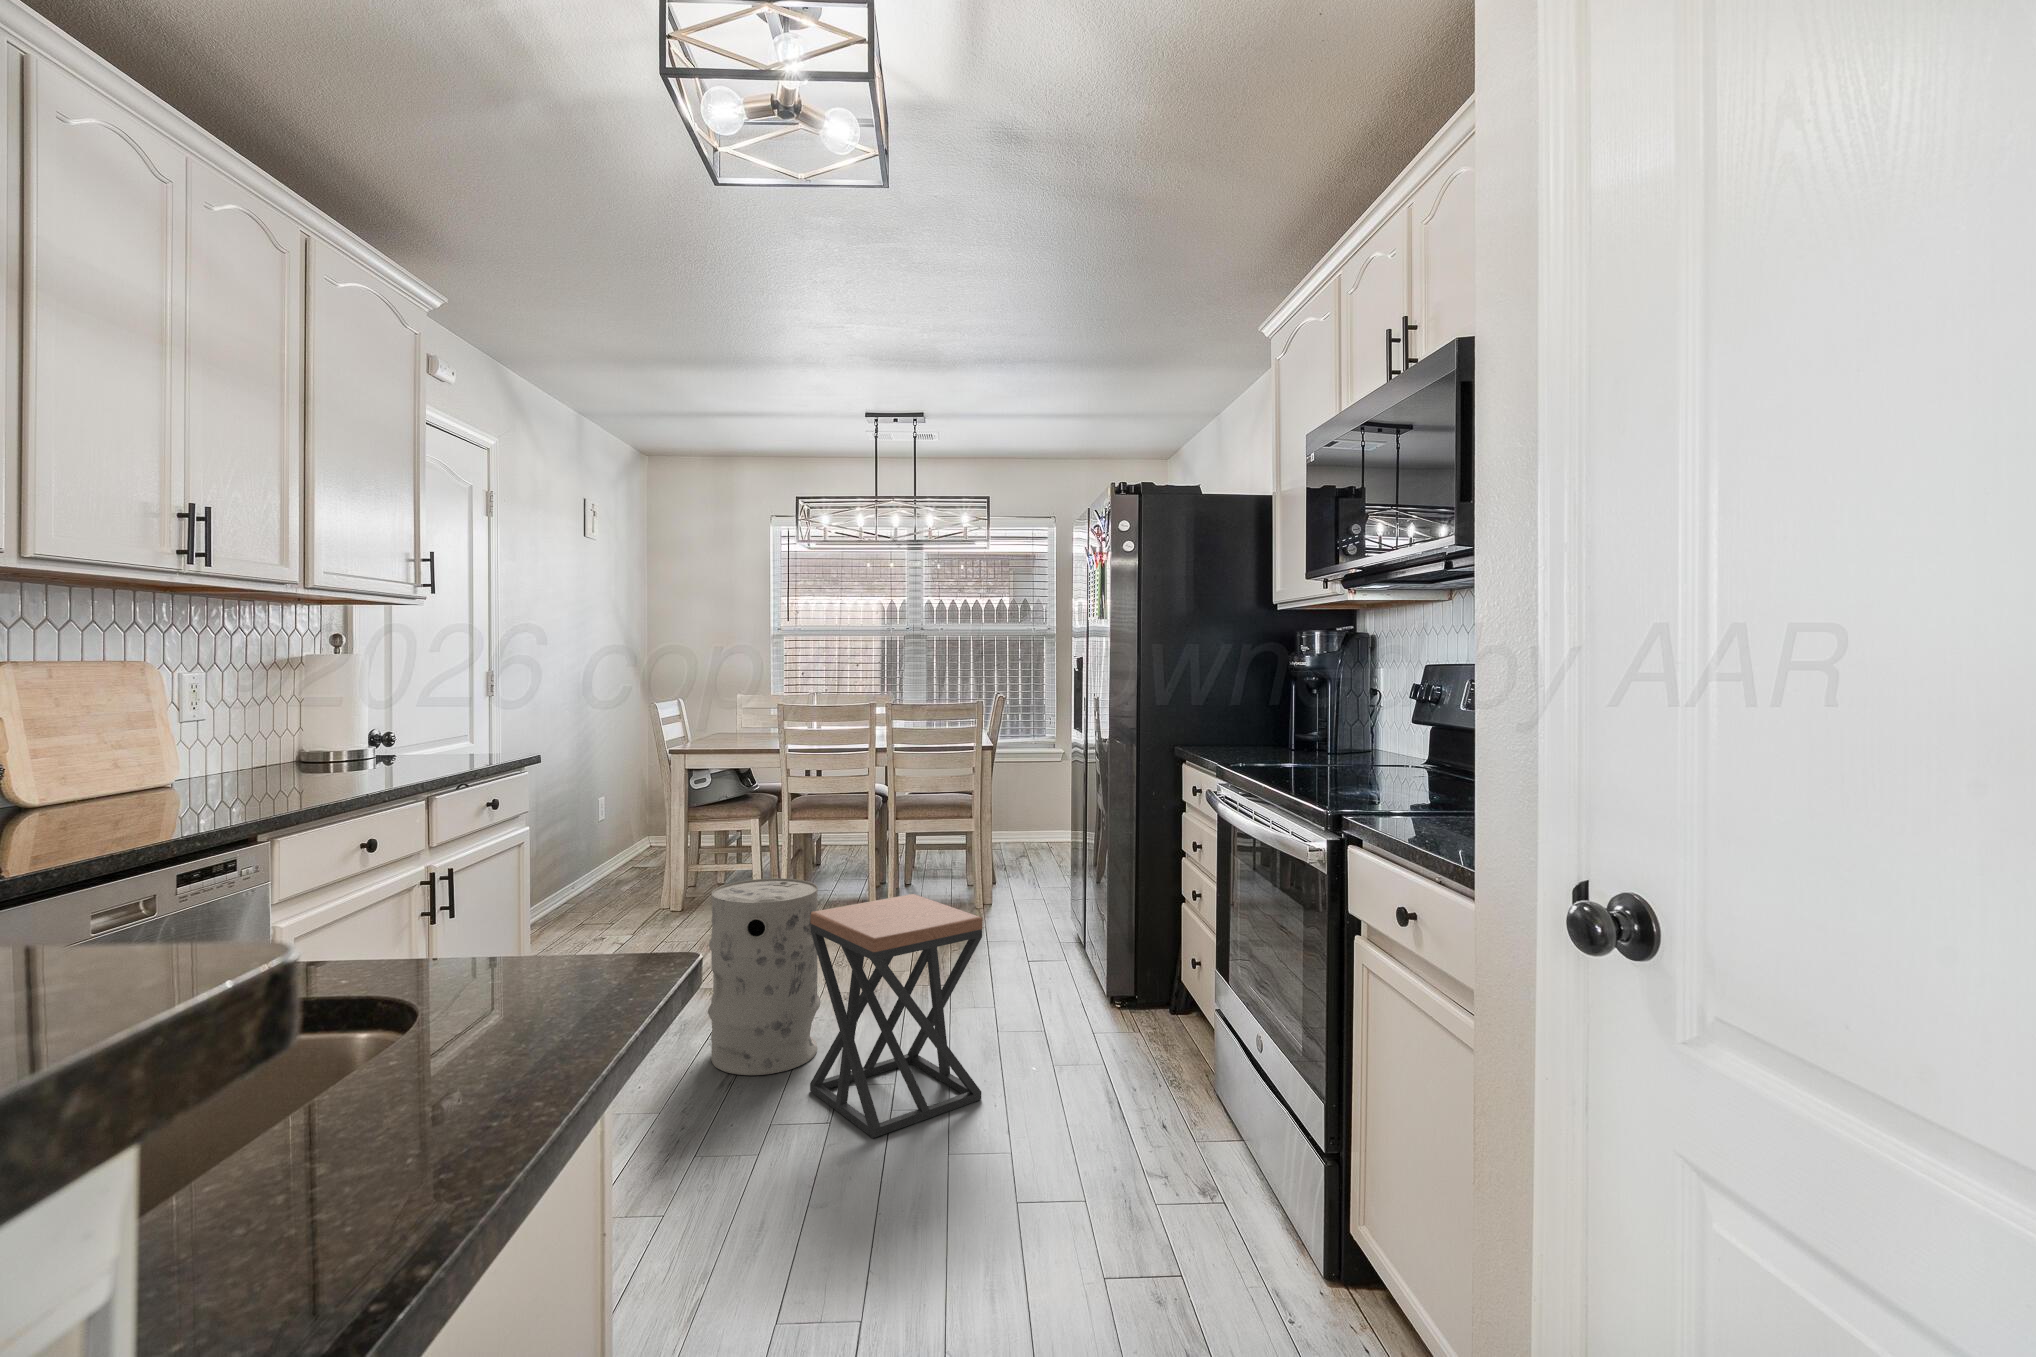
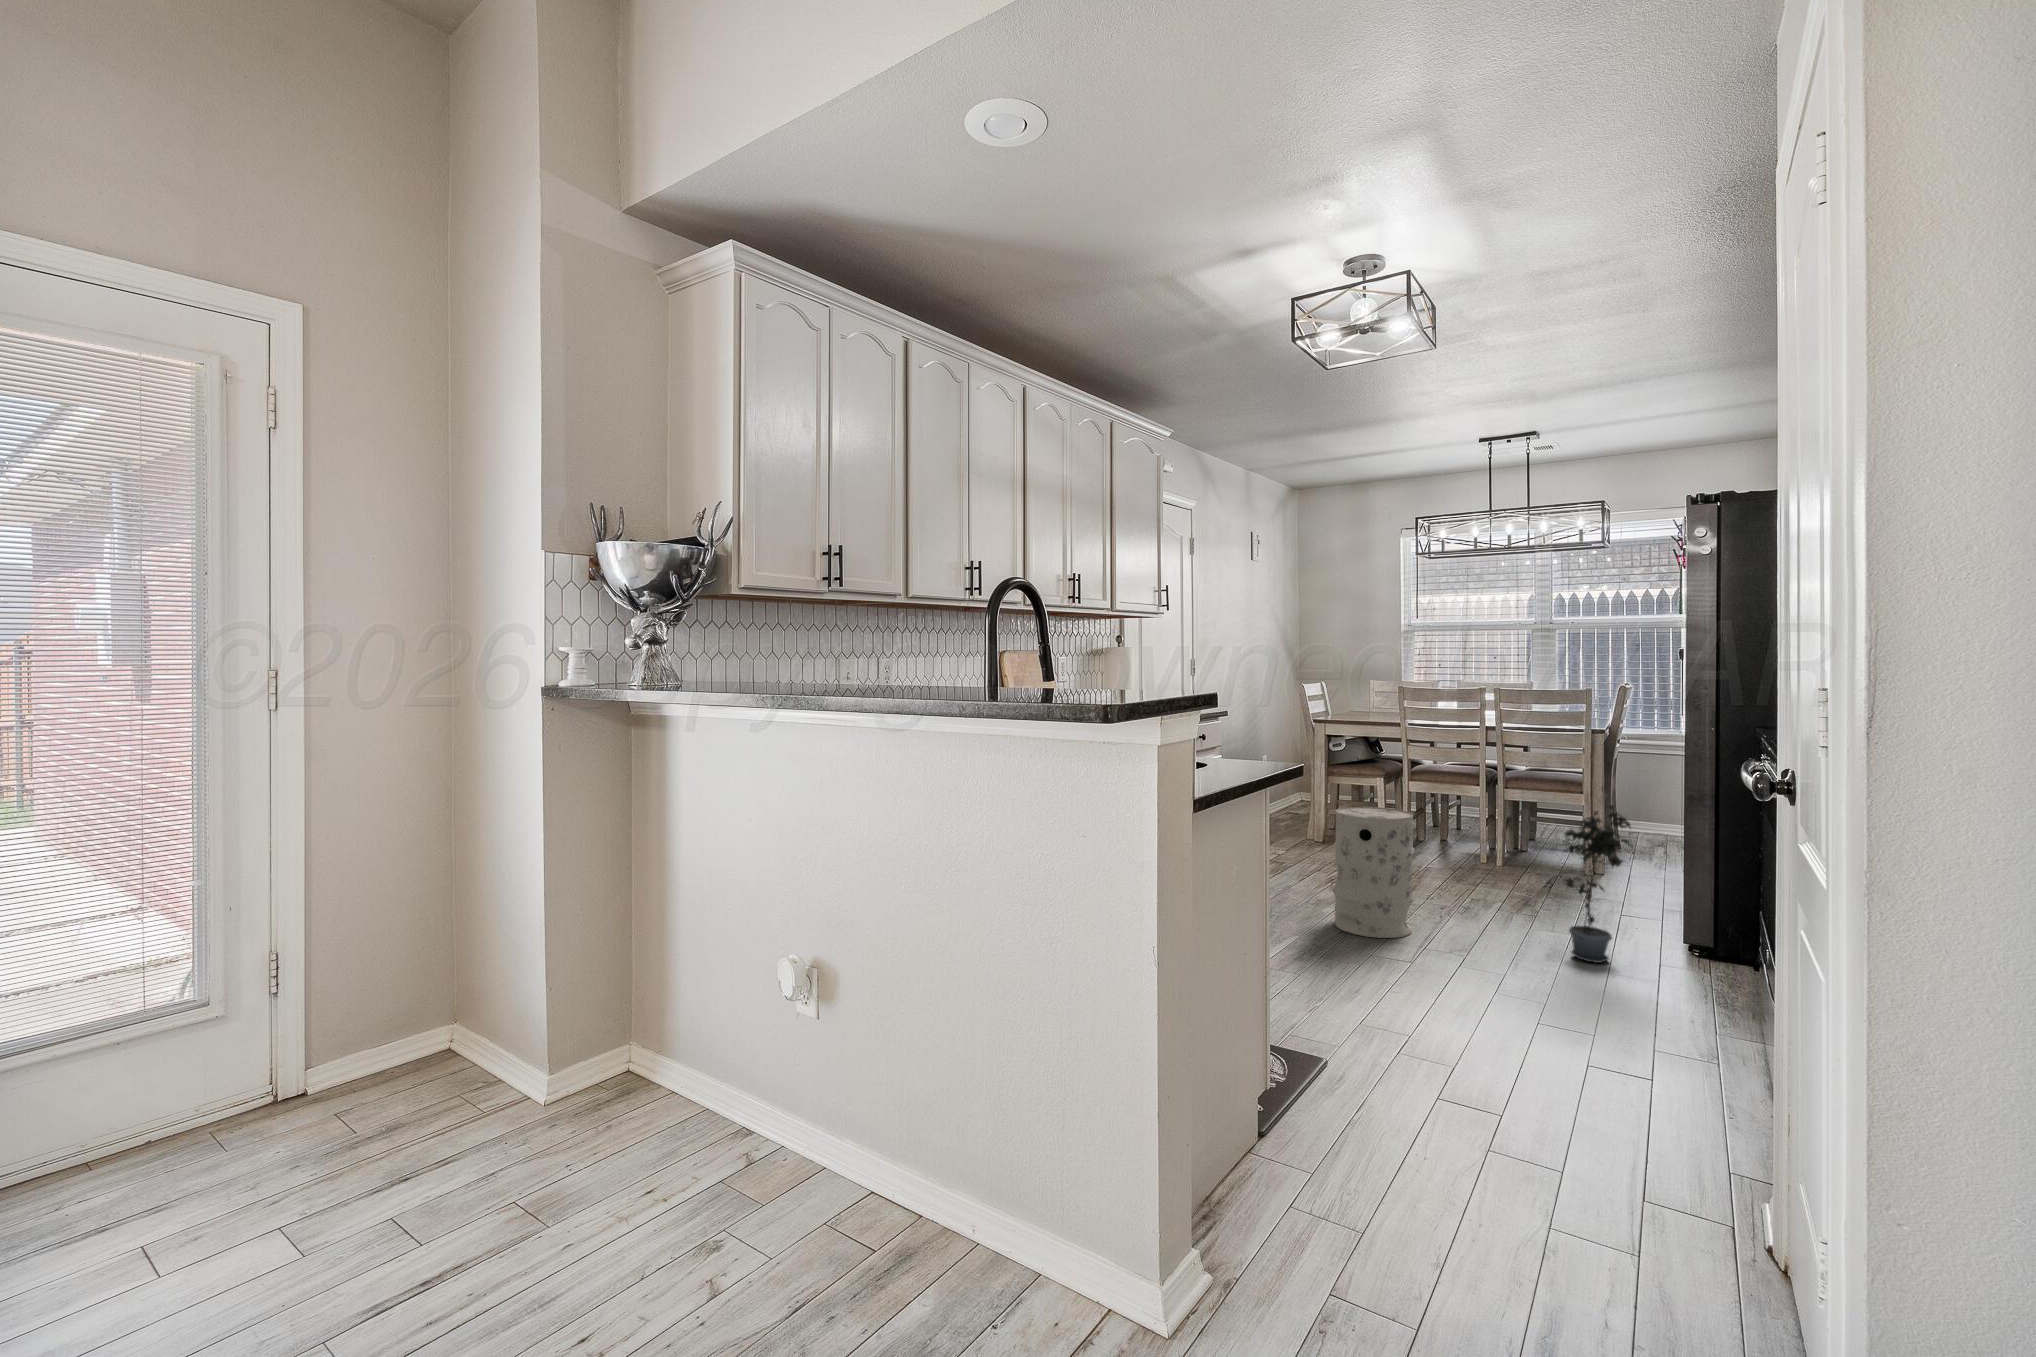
potted plant: none [988,848,1073,1048] -> present [1564,805,1631,963]
stool: present [810,894,982,1138] -> none [1401,826,1536,980]

